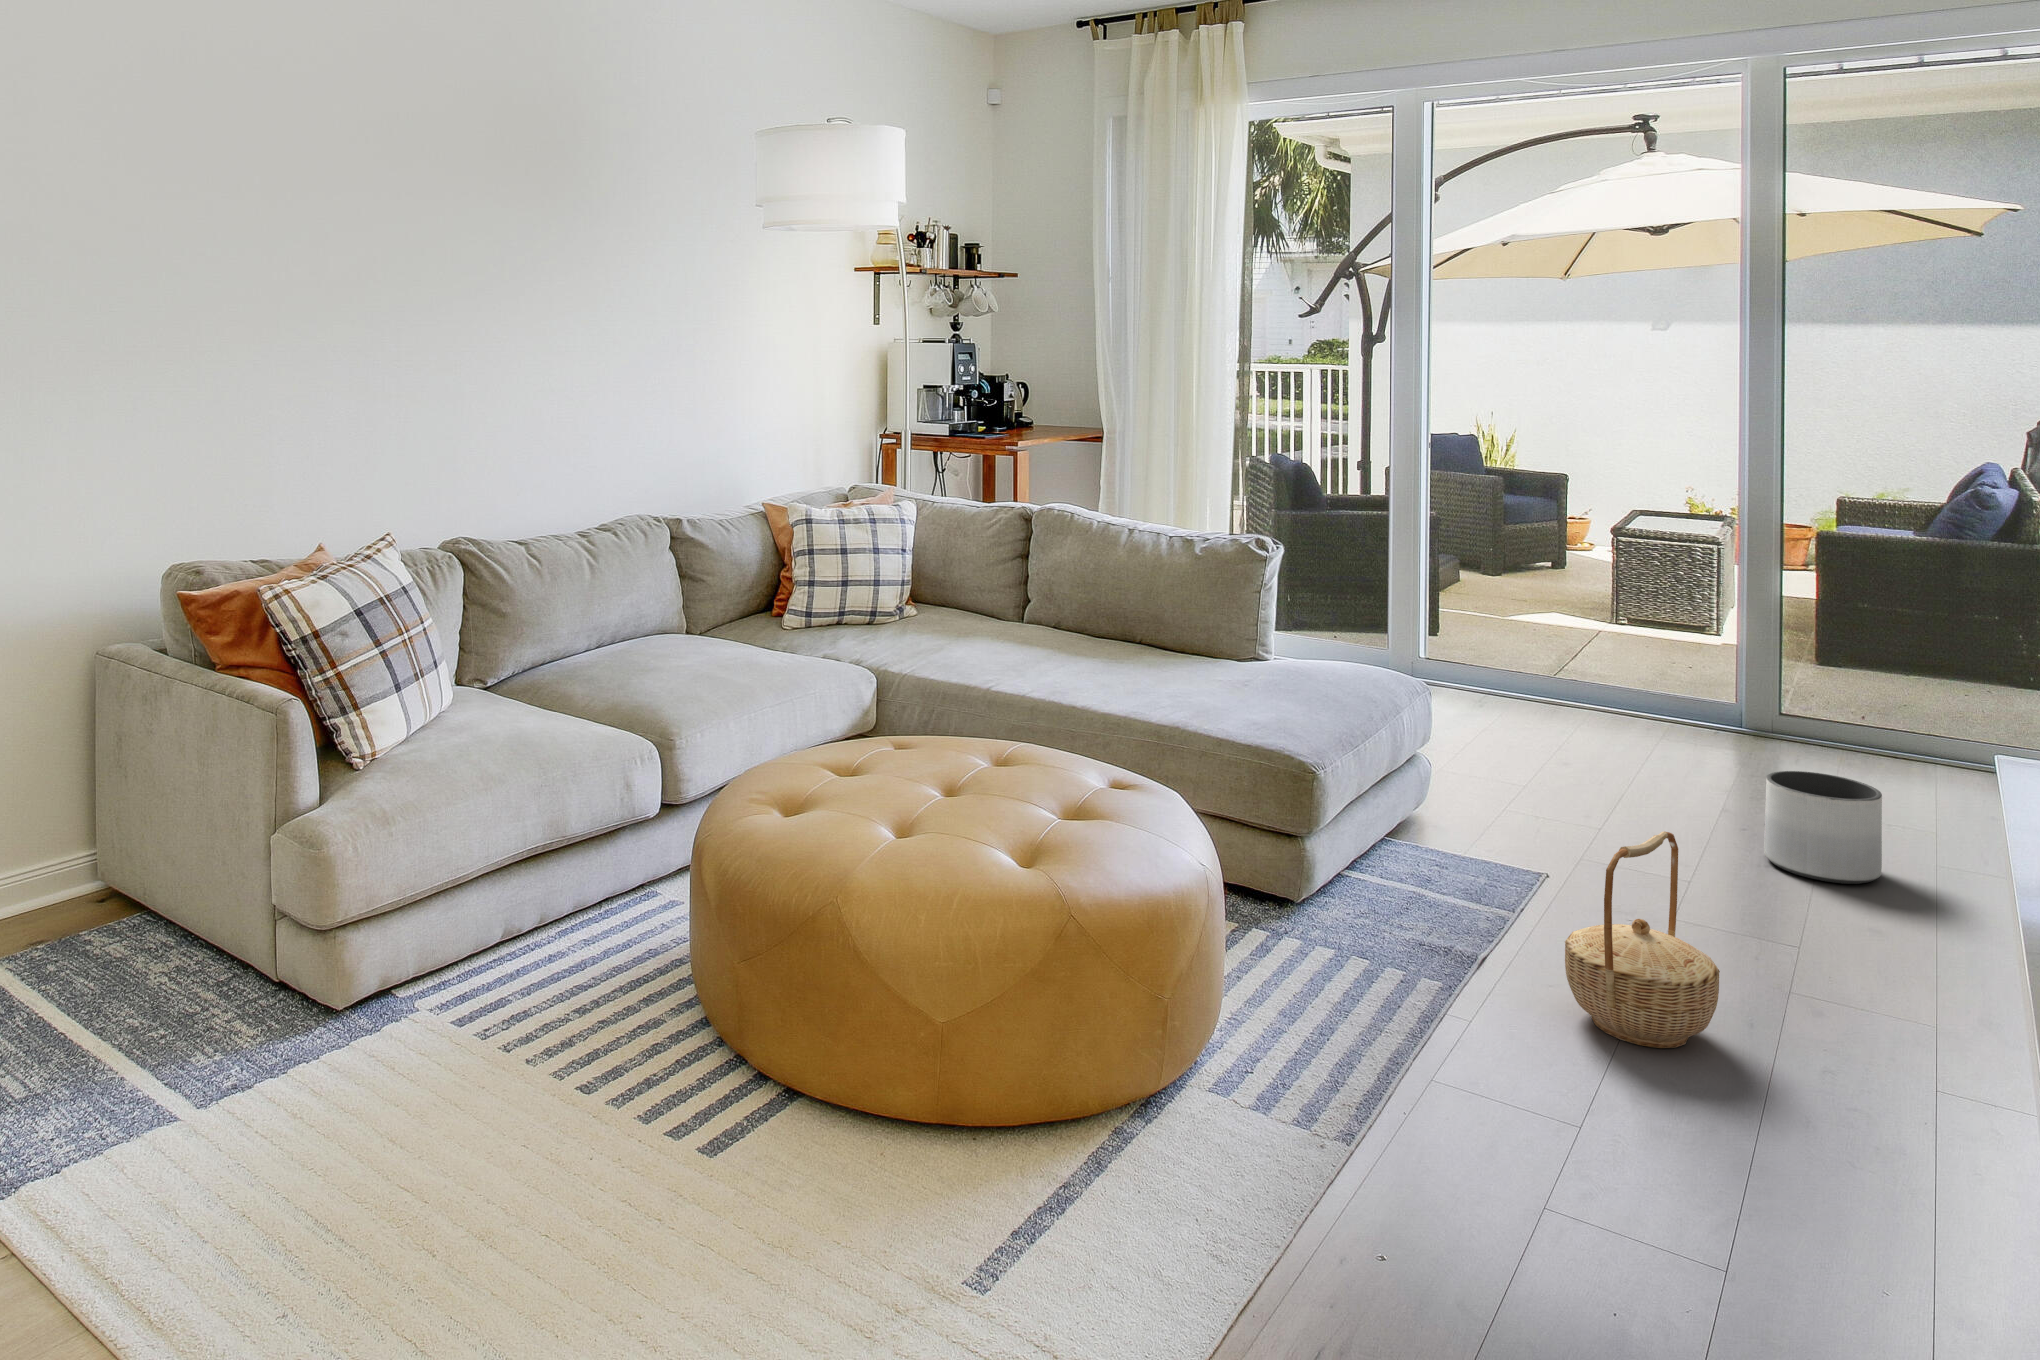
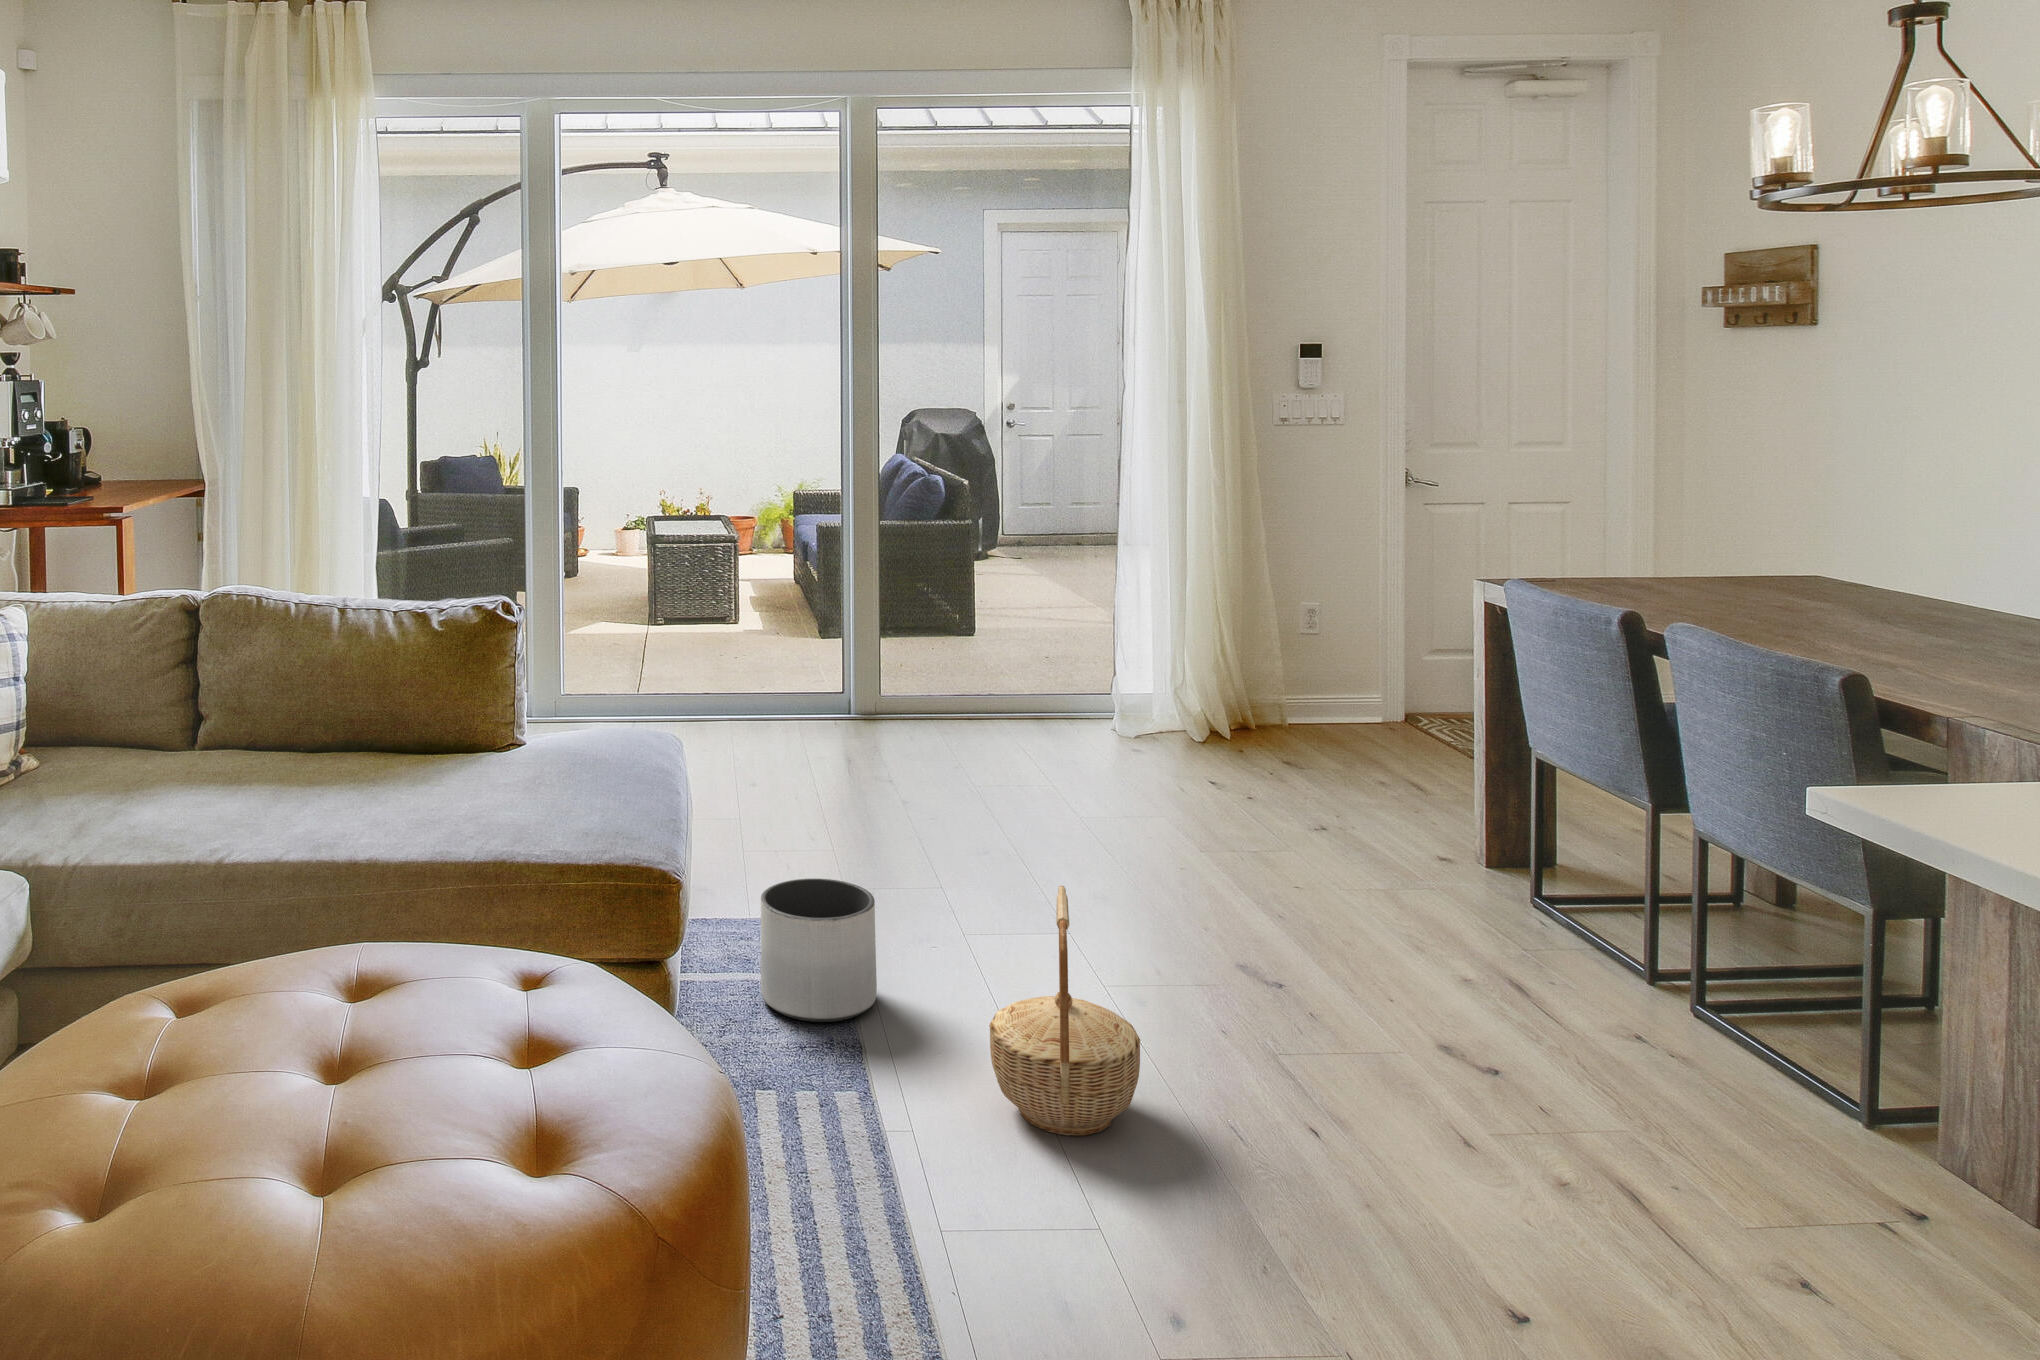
planter: present [1764,771,1882,884] -> present [761,878,877,1022]

